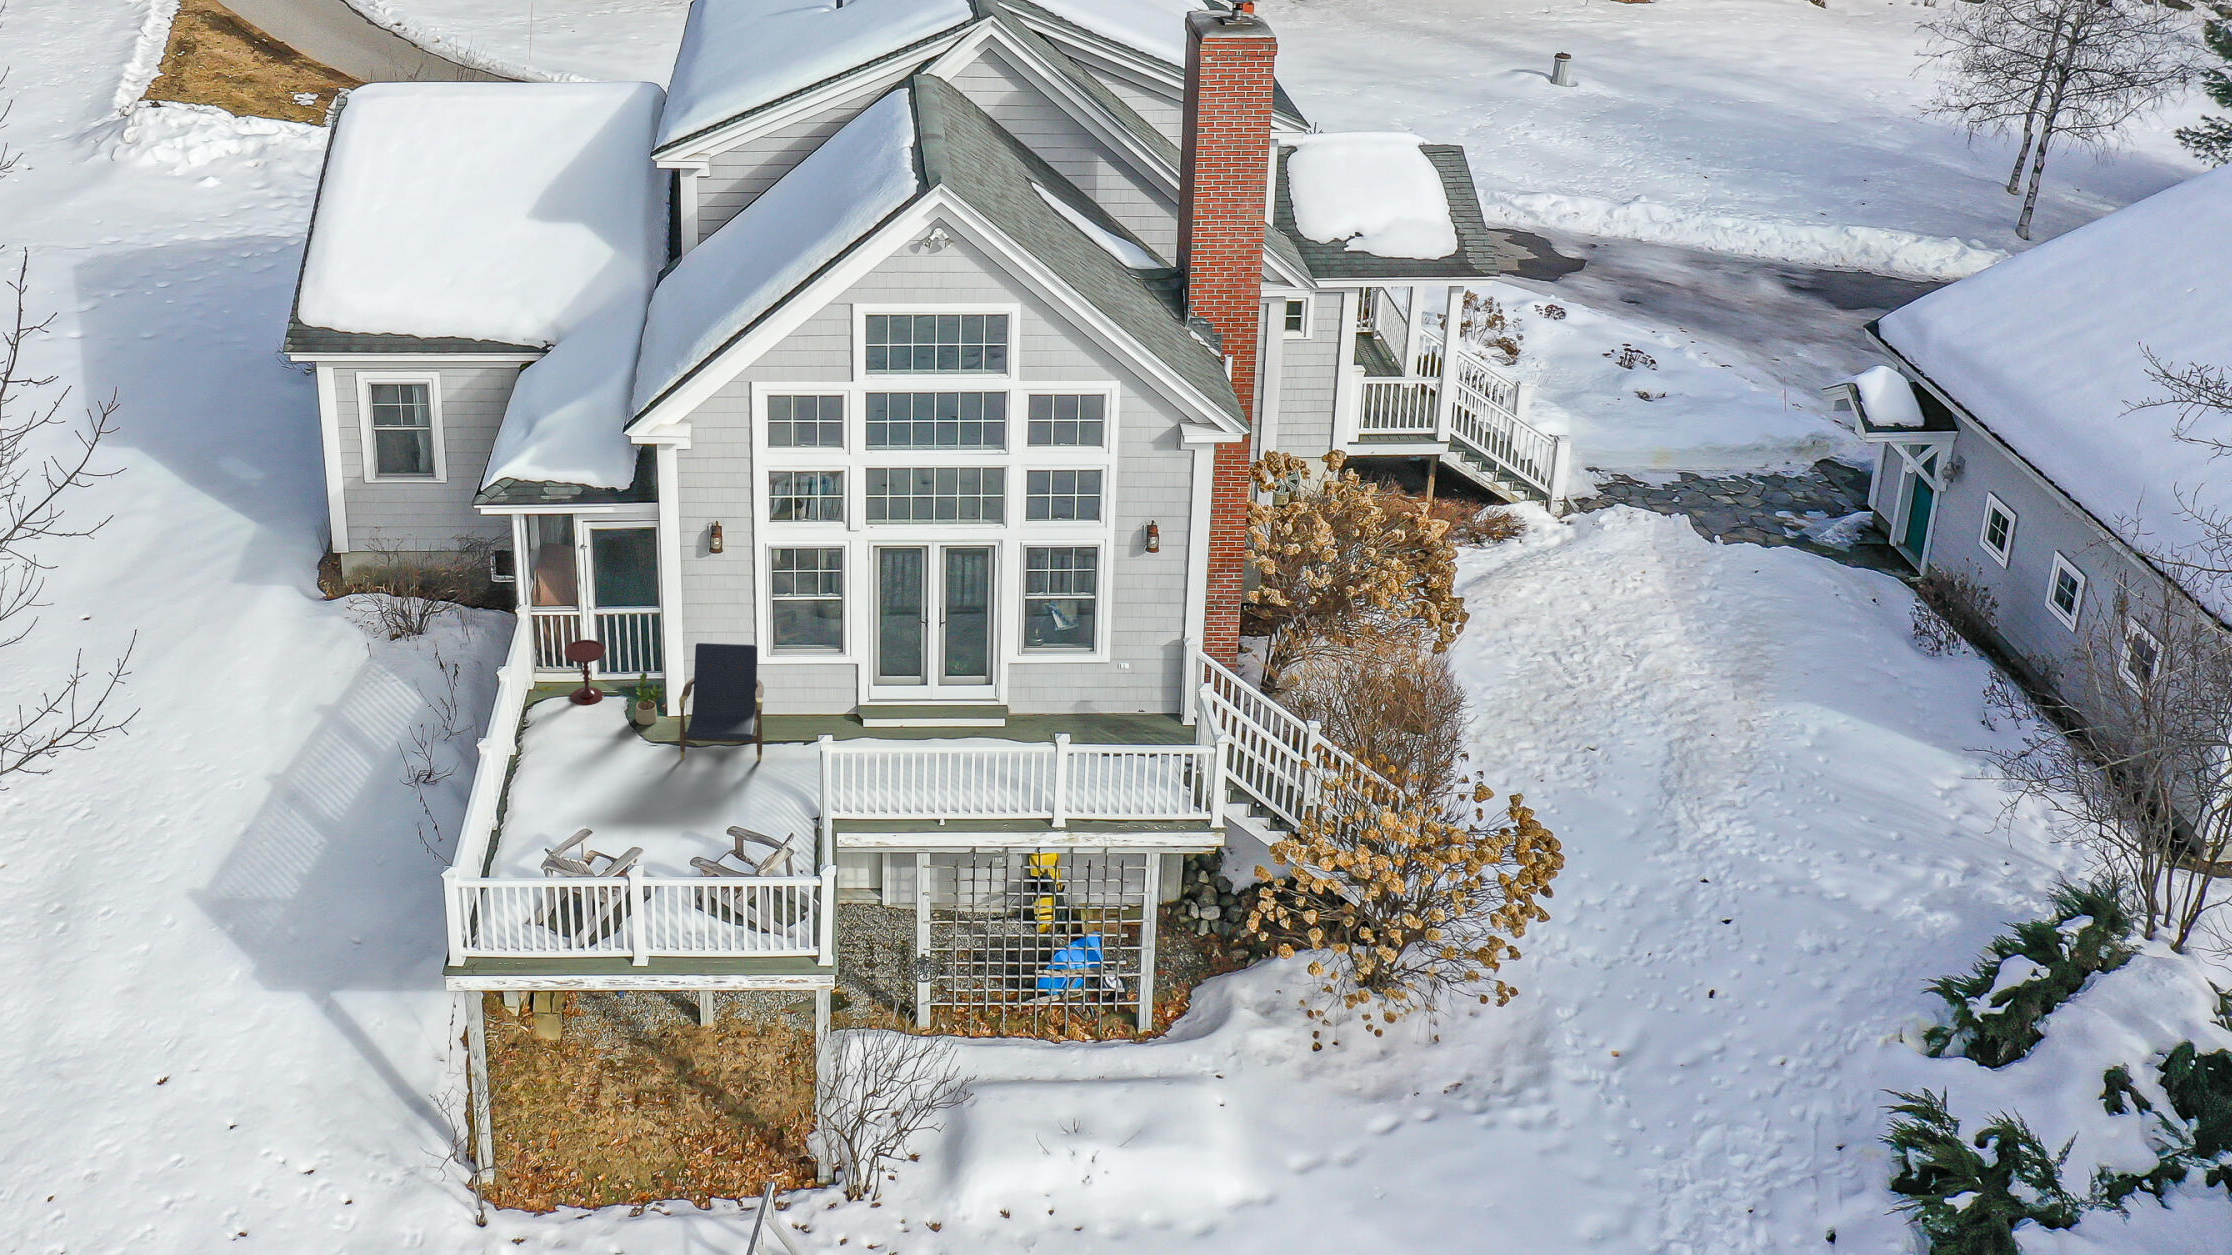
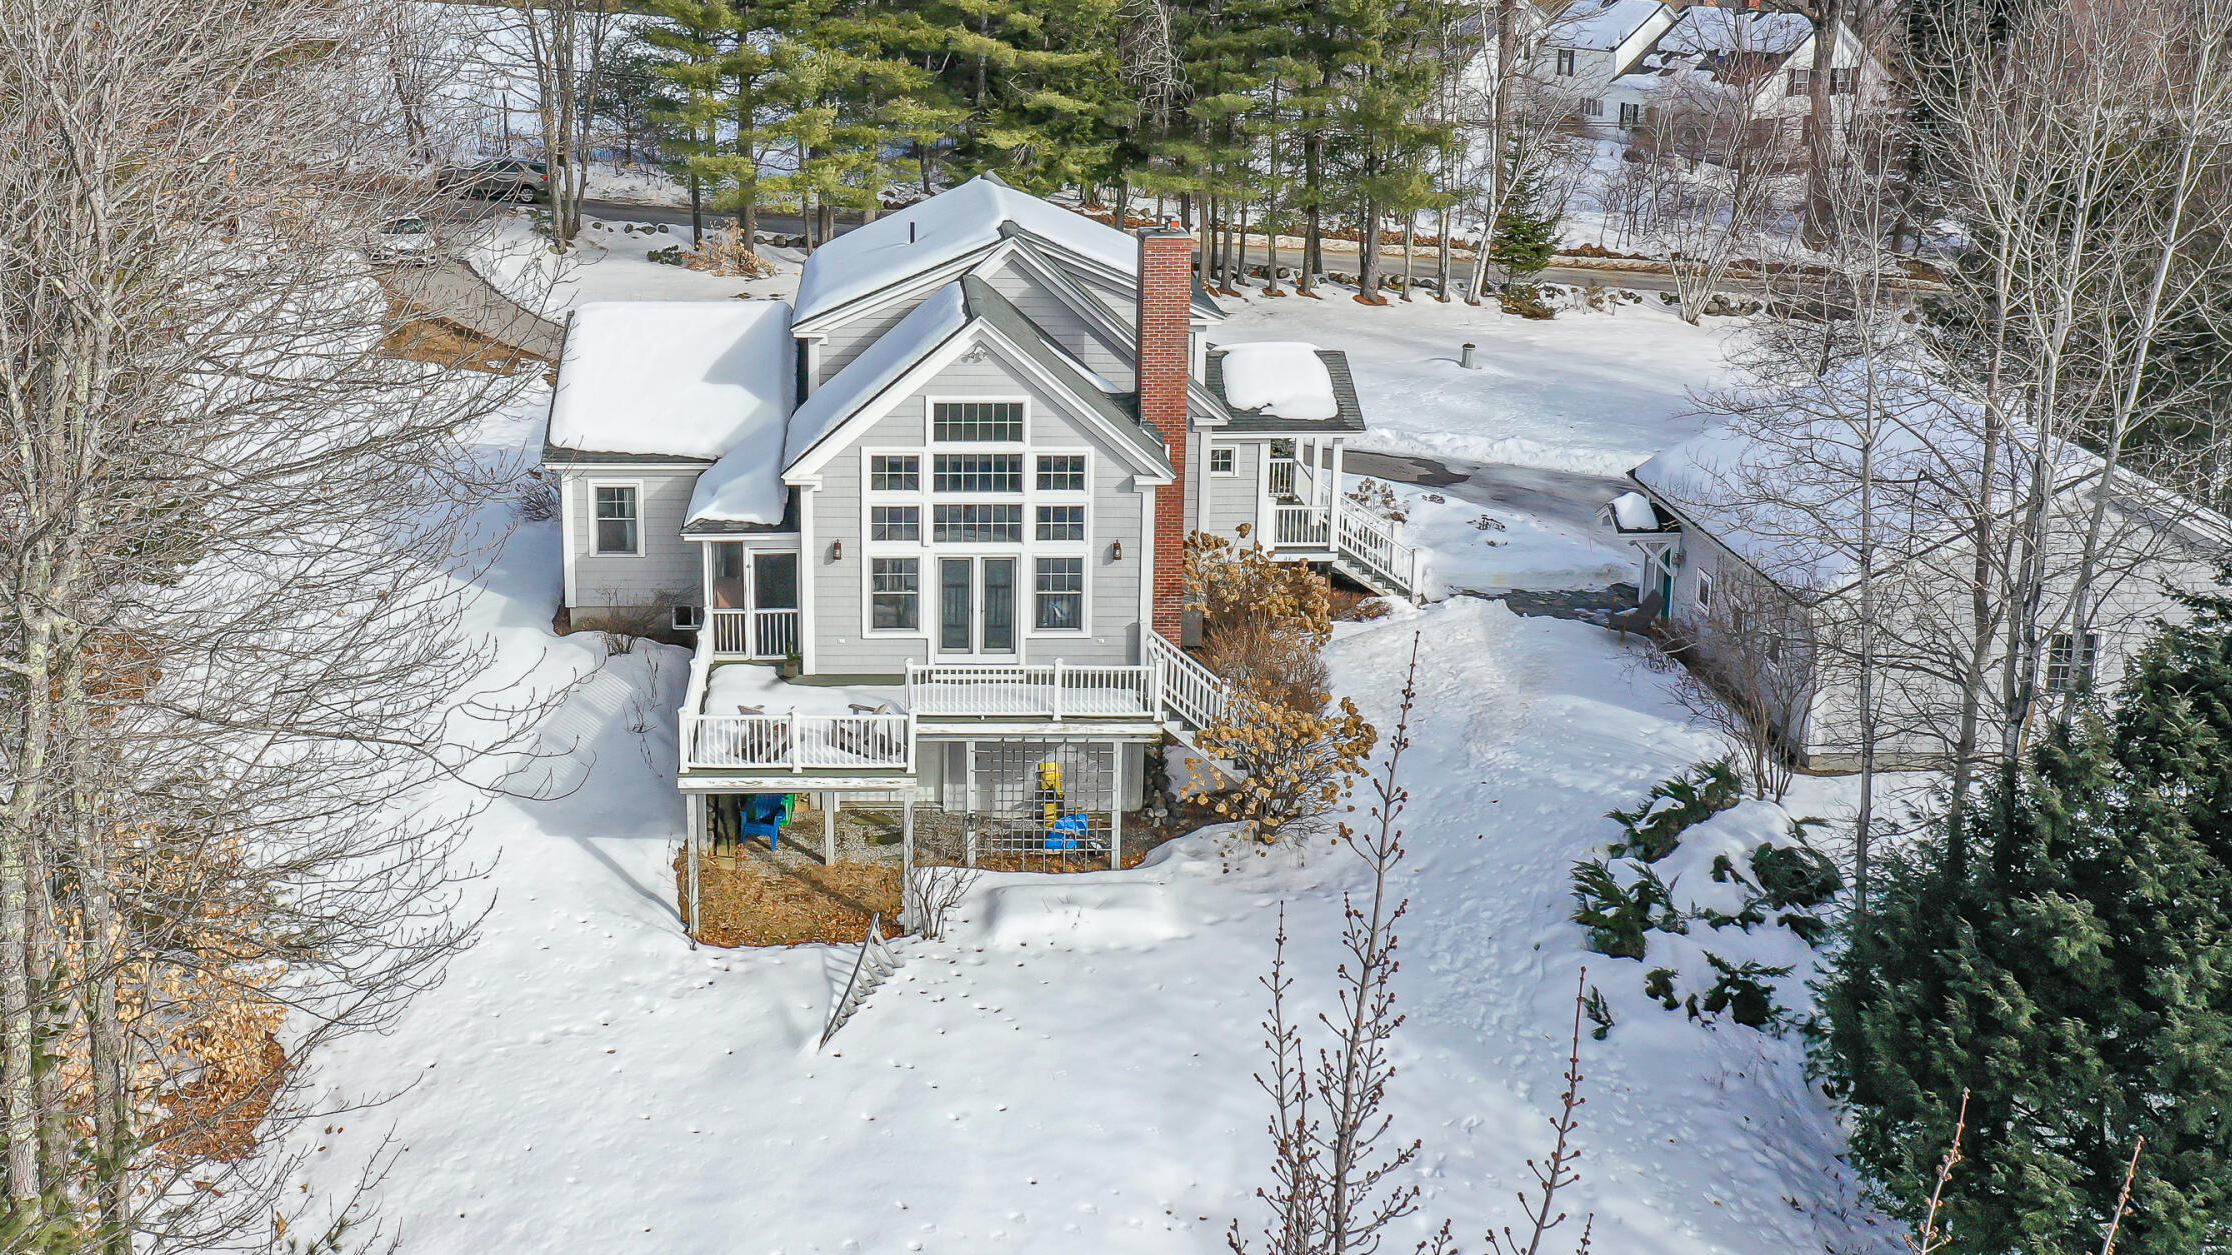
side table: present [564,640,606,705] -> none [737,627,764,669]
lounge chair: present [679,643,764,761] -> present [1604,589,1666,645]

